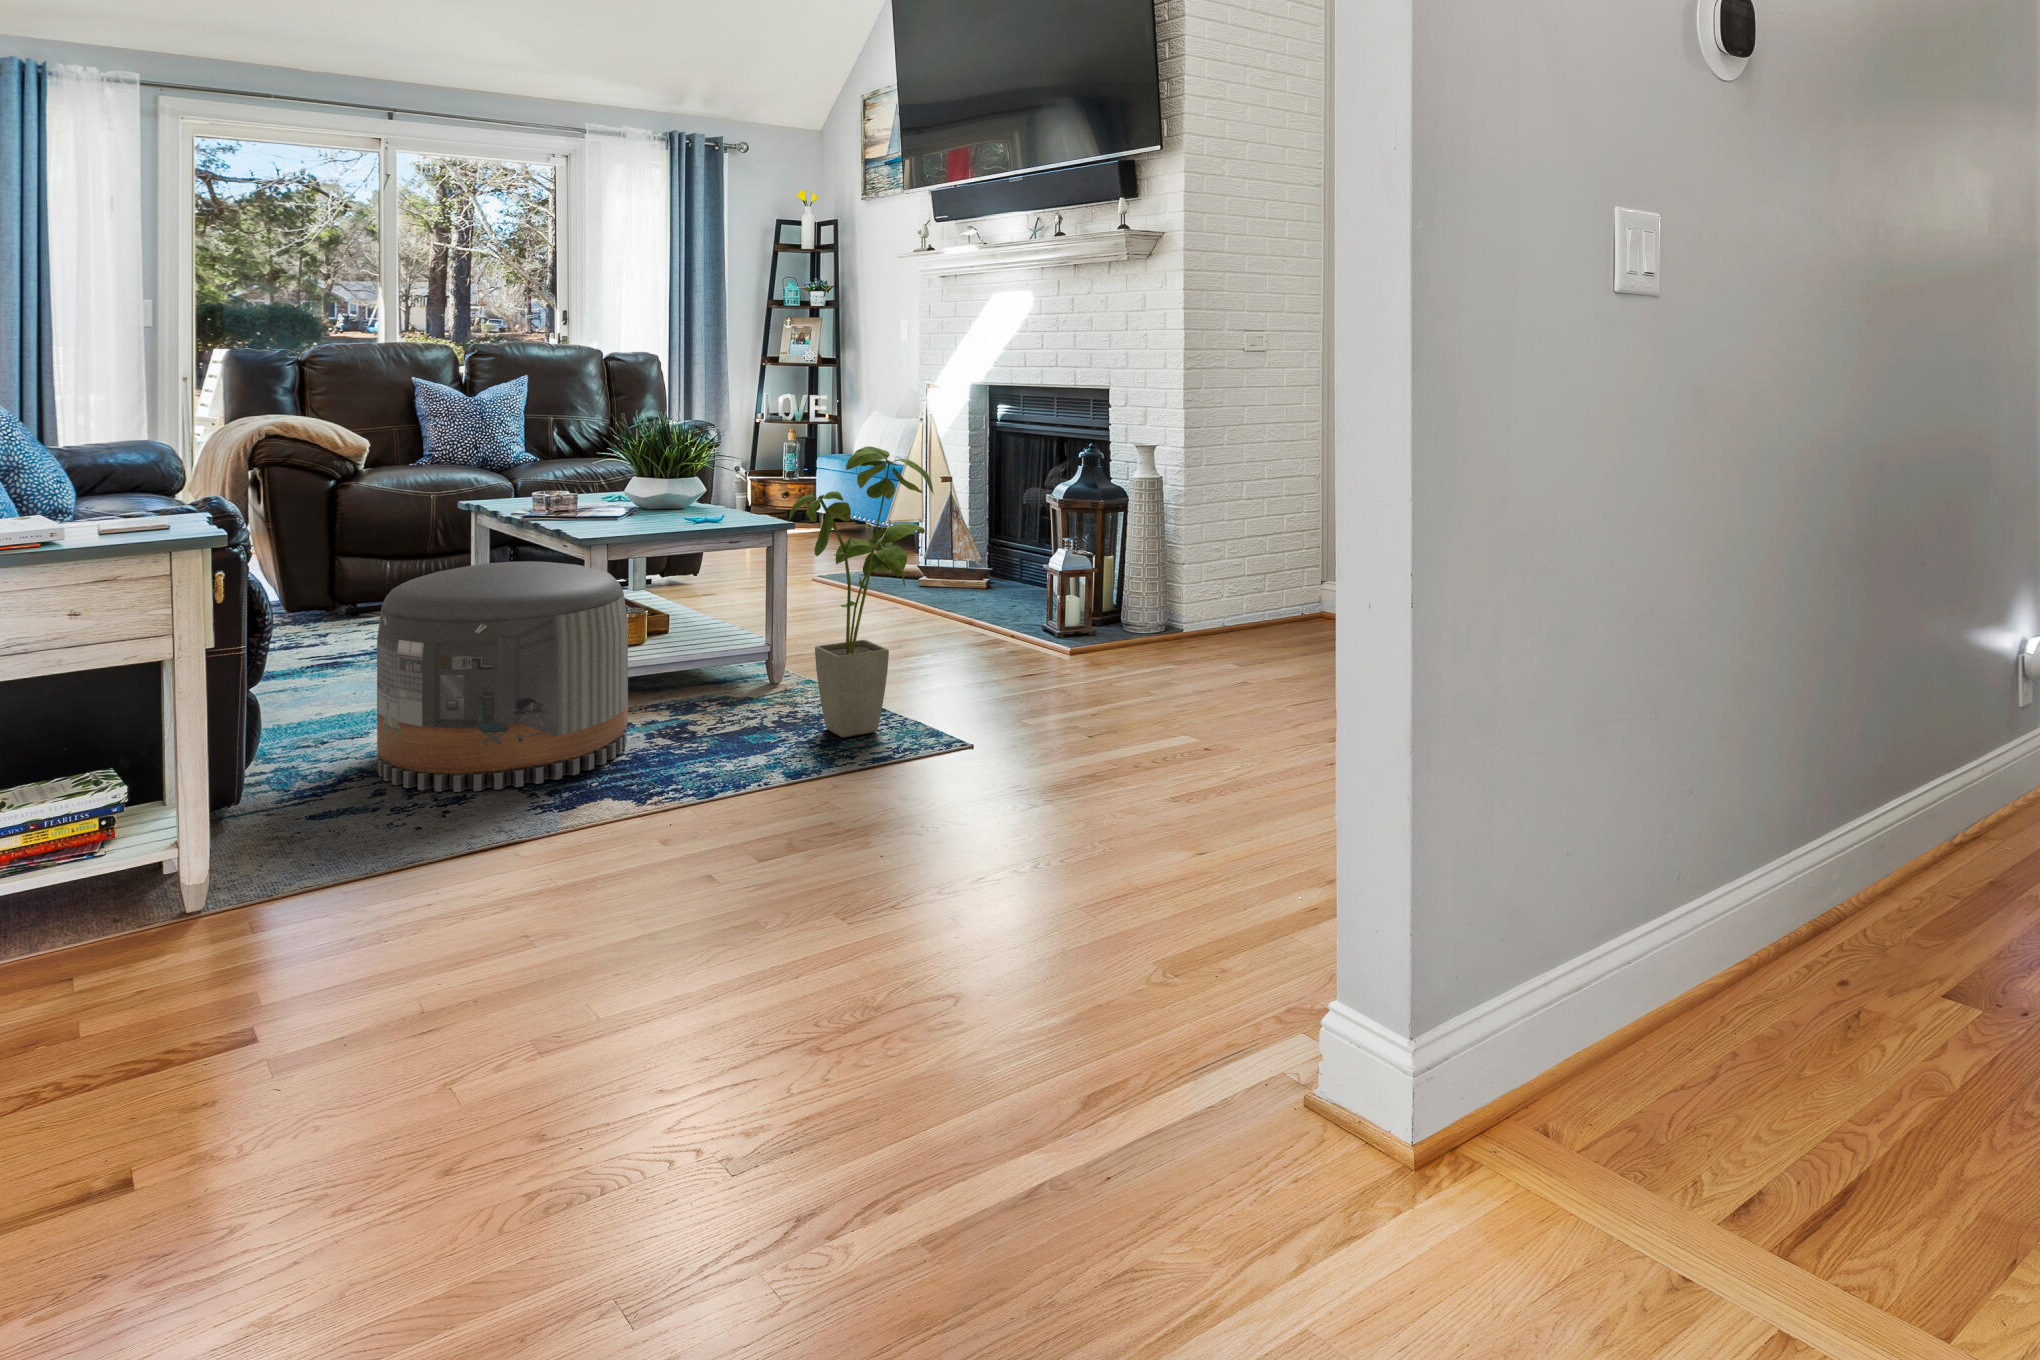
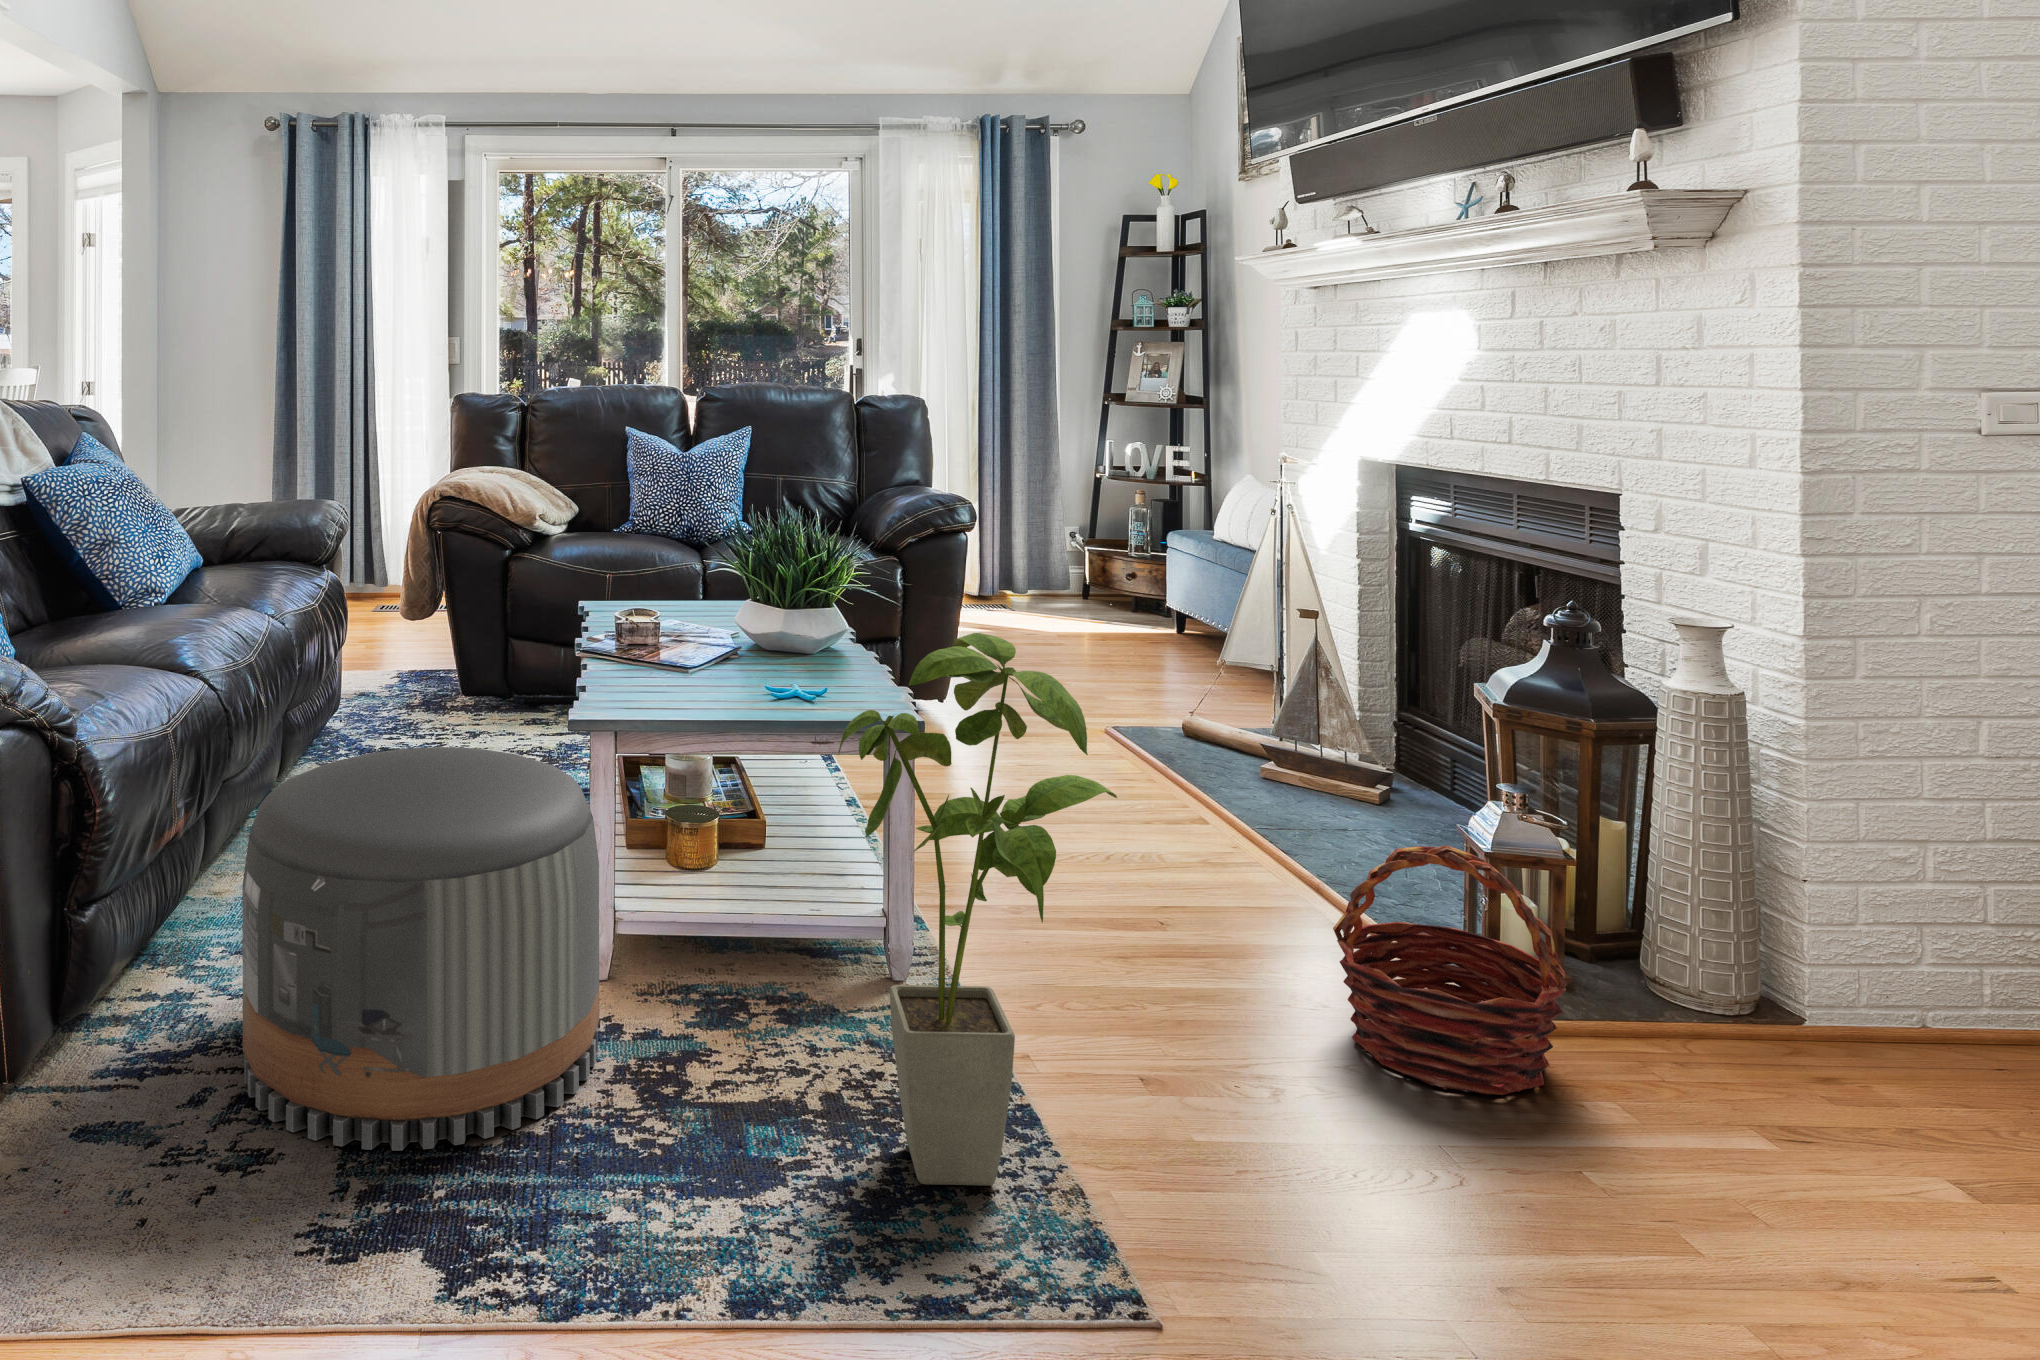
basket: none [1000,557,1103,672] -> present [1333,845,1567,1095]

